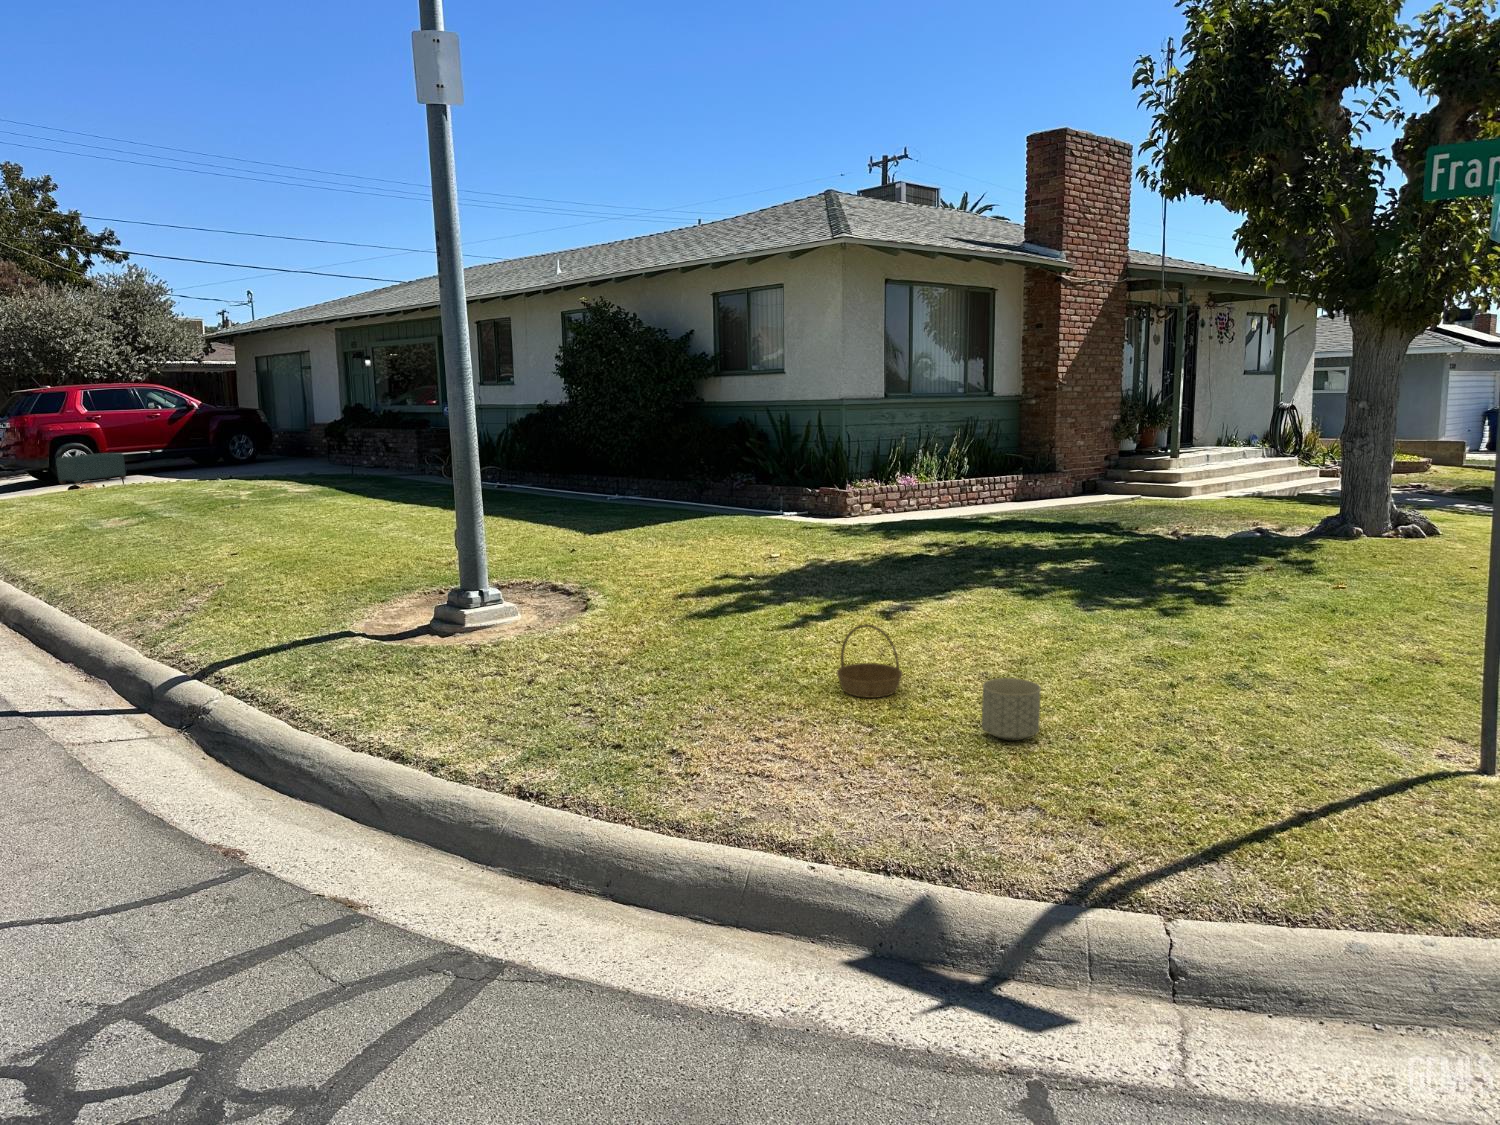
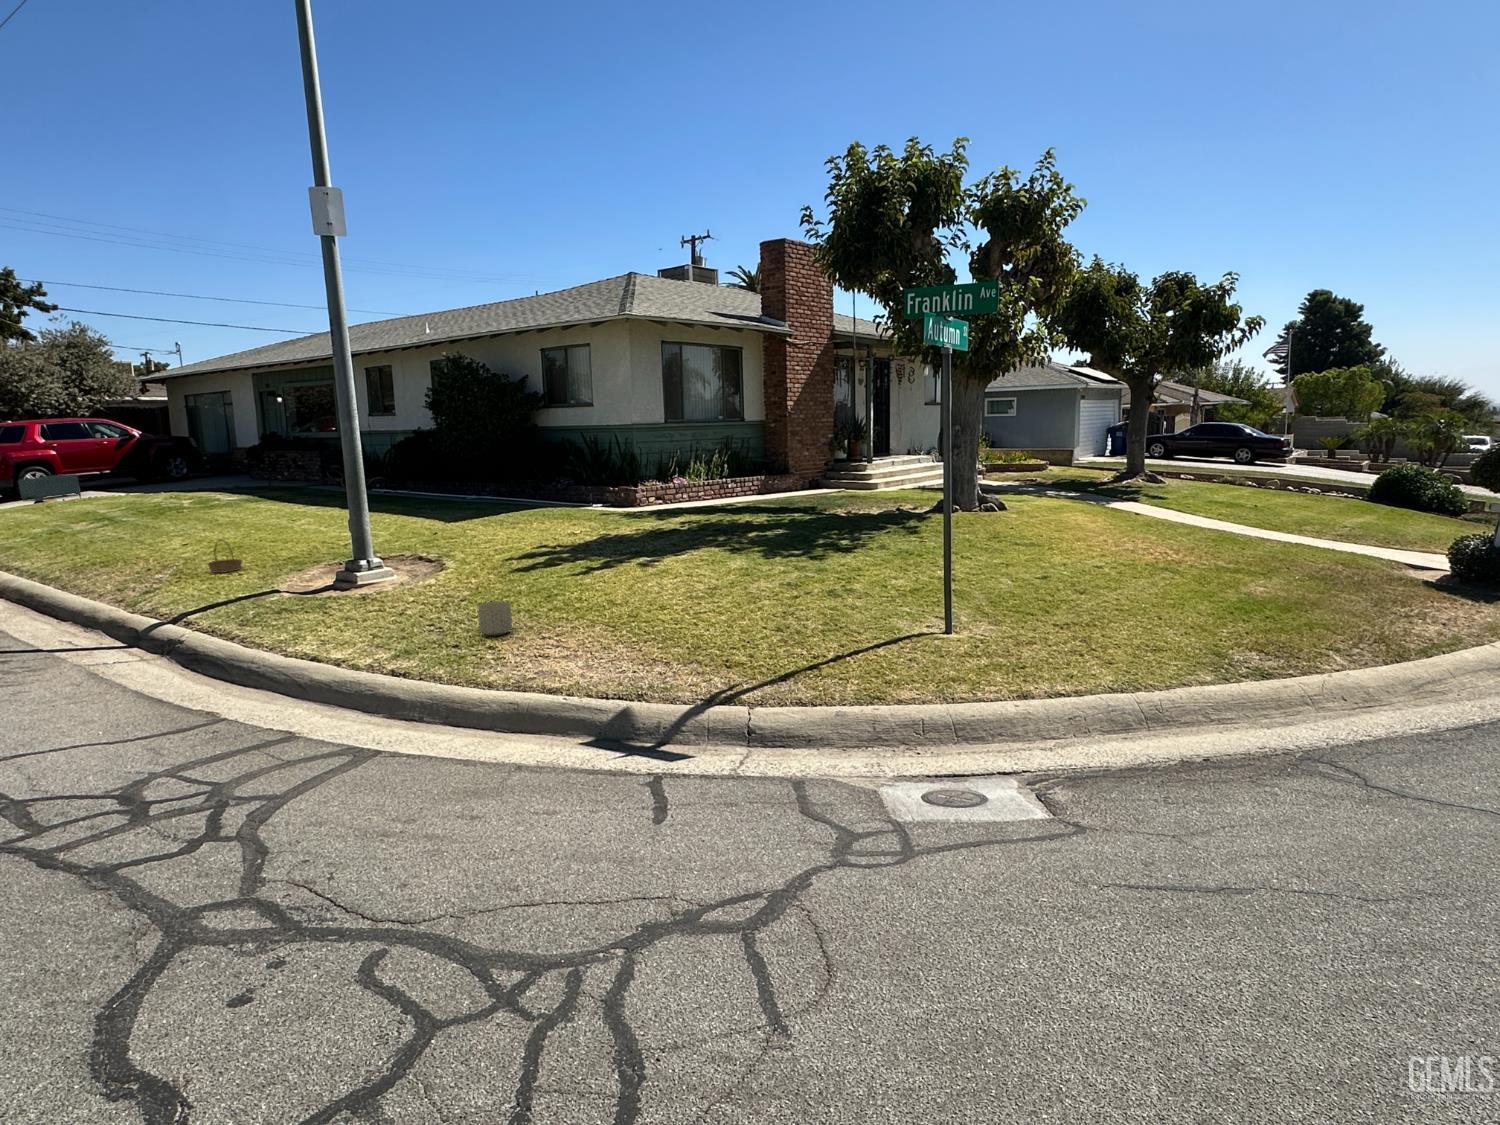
basket: present [837,624,903,698] -> present [208,540,242,573]
planter: present [982,678,1041,741] -> present [478,601,513,636]

